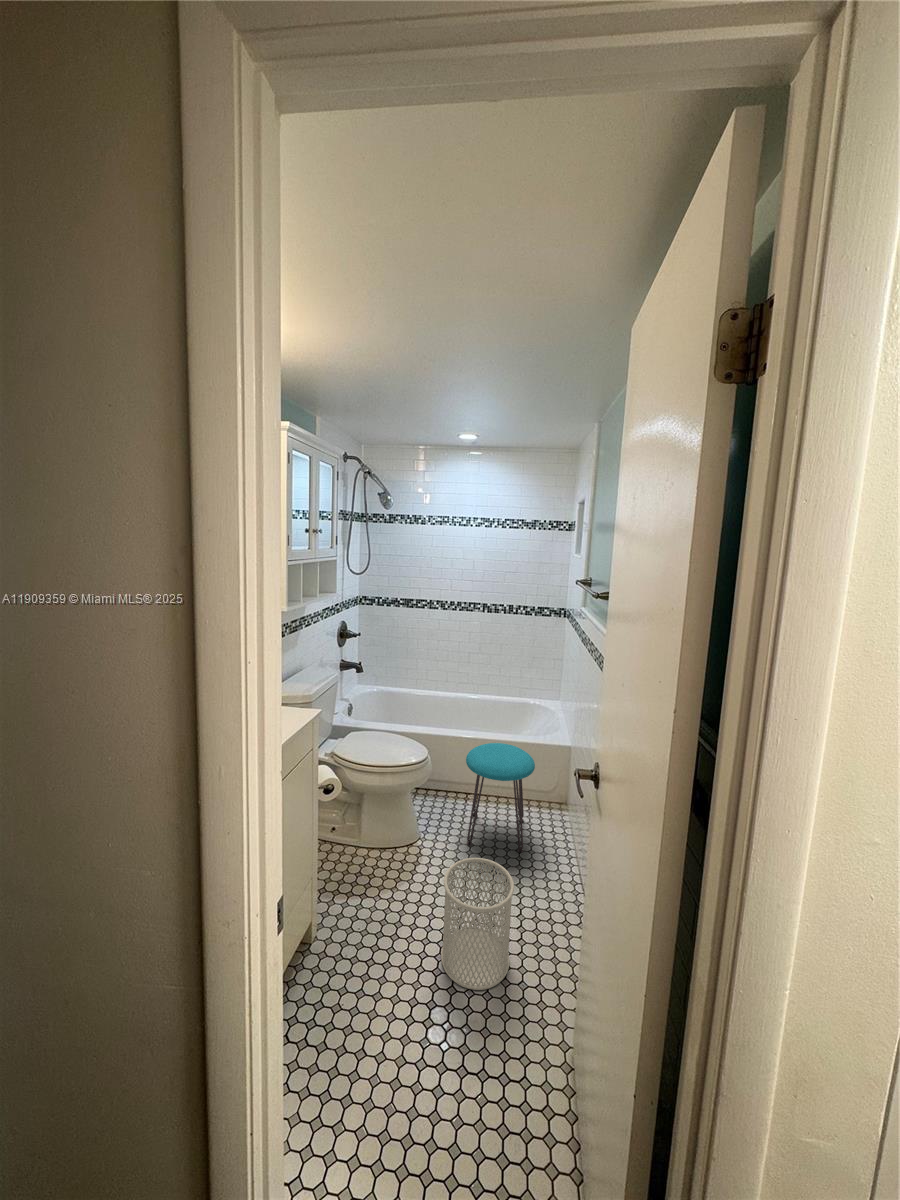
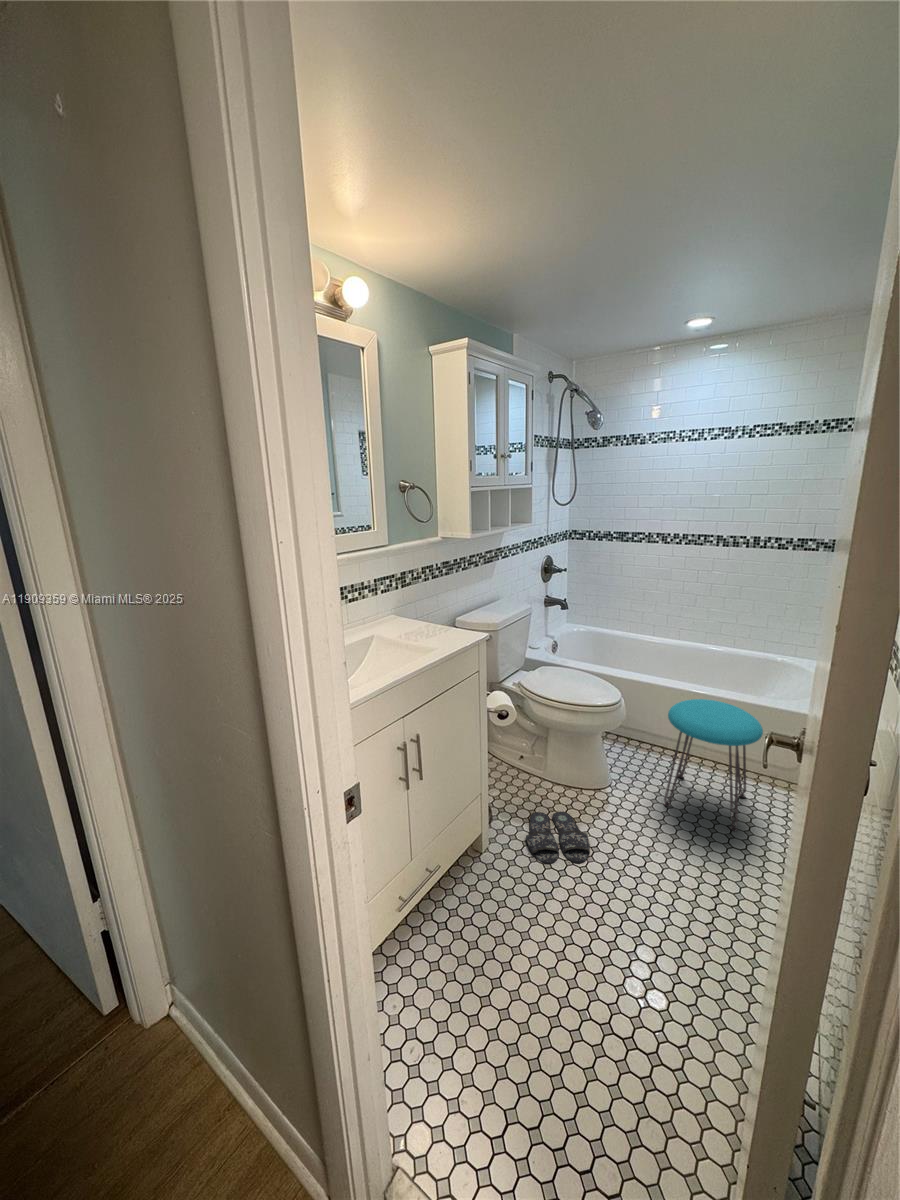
wastebasket: present [441,858,514,990] -> none [609,816,700,958]
slippers: none [353,875,415,935] -> present [526,811,590,864]

